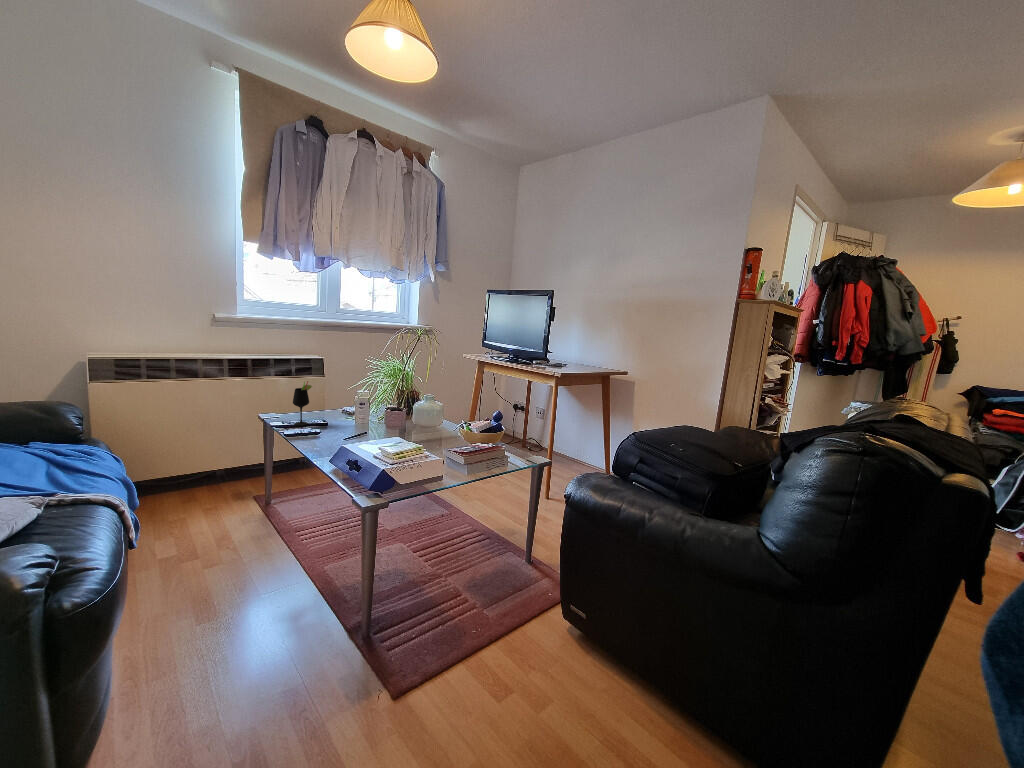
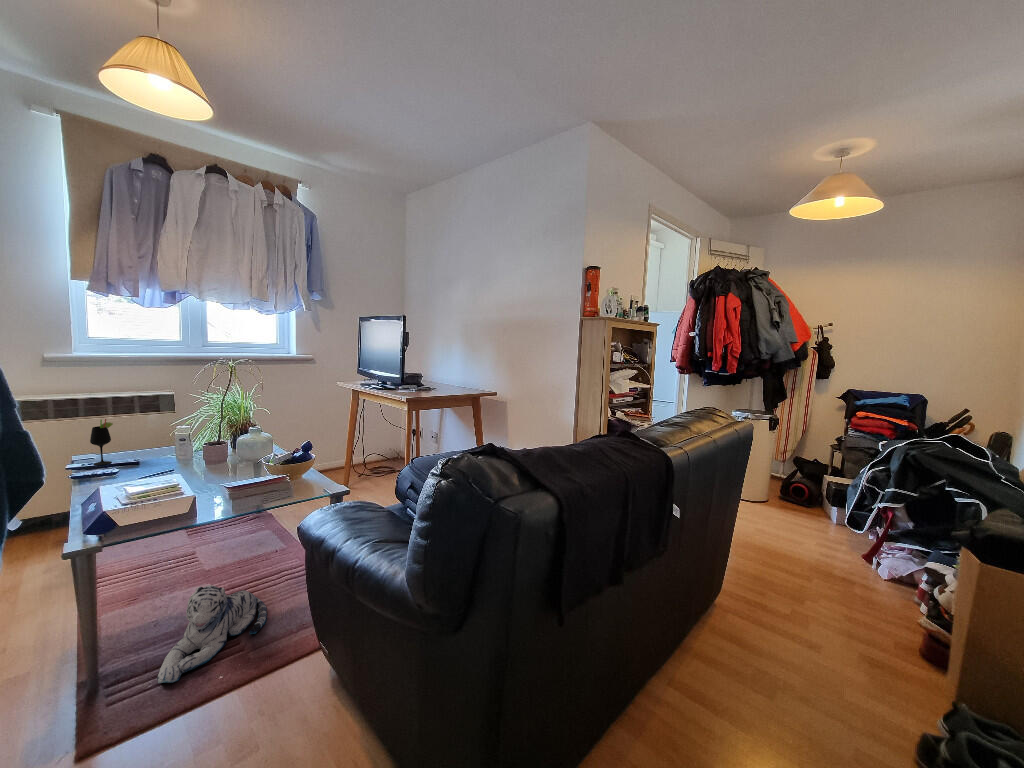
plush toy: none [412,549,480,641] -> present [157,585,267,683]

